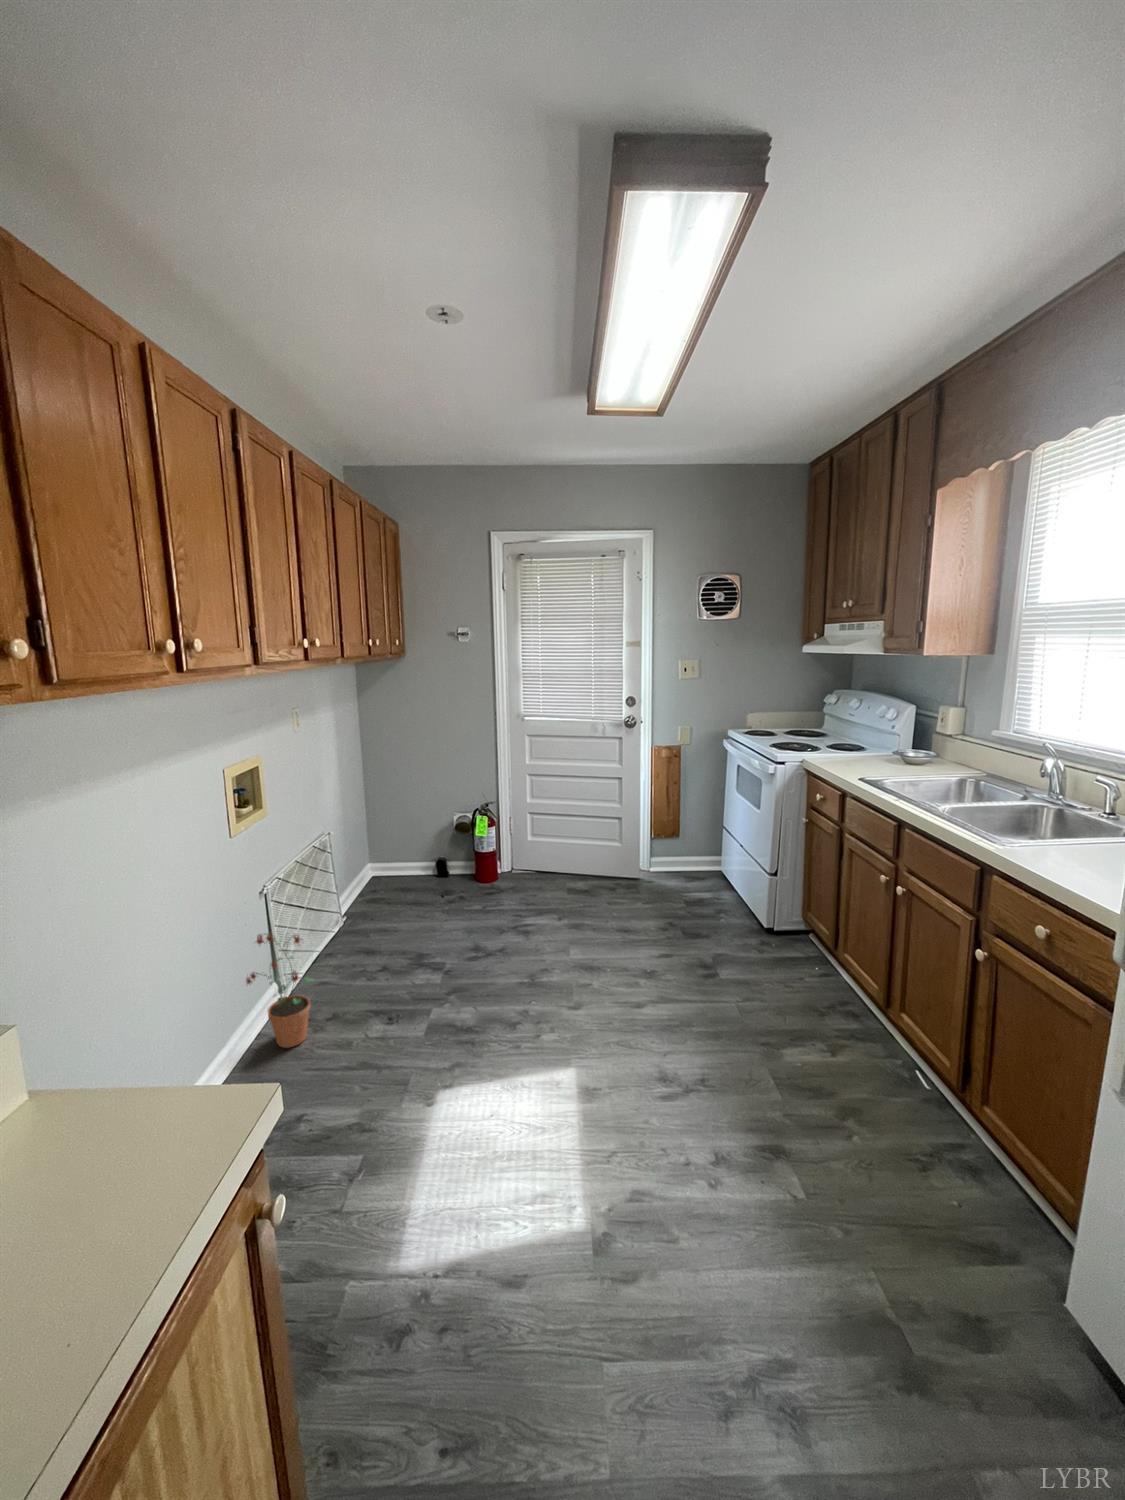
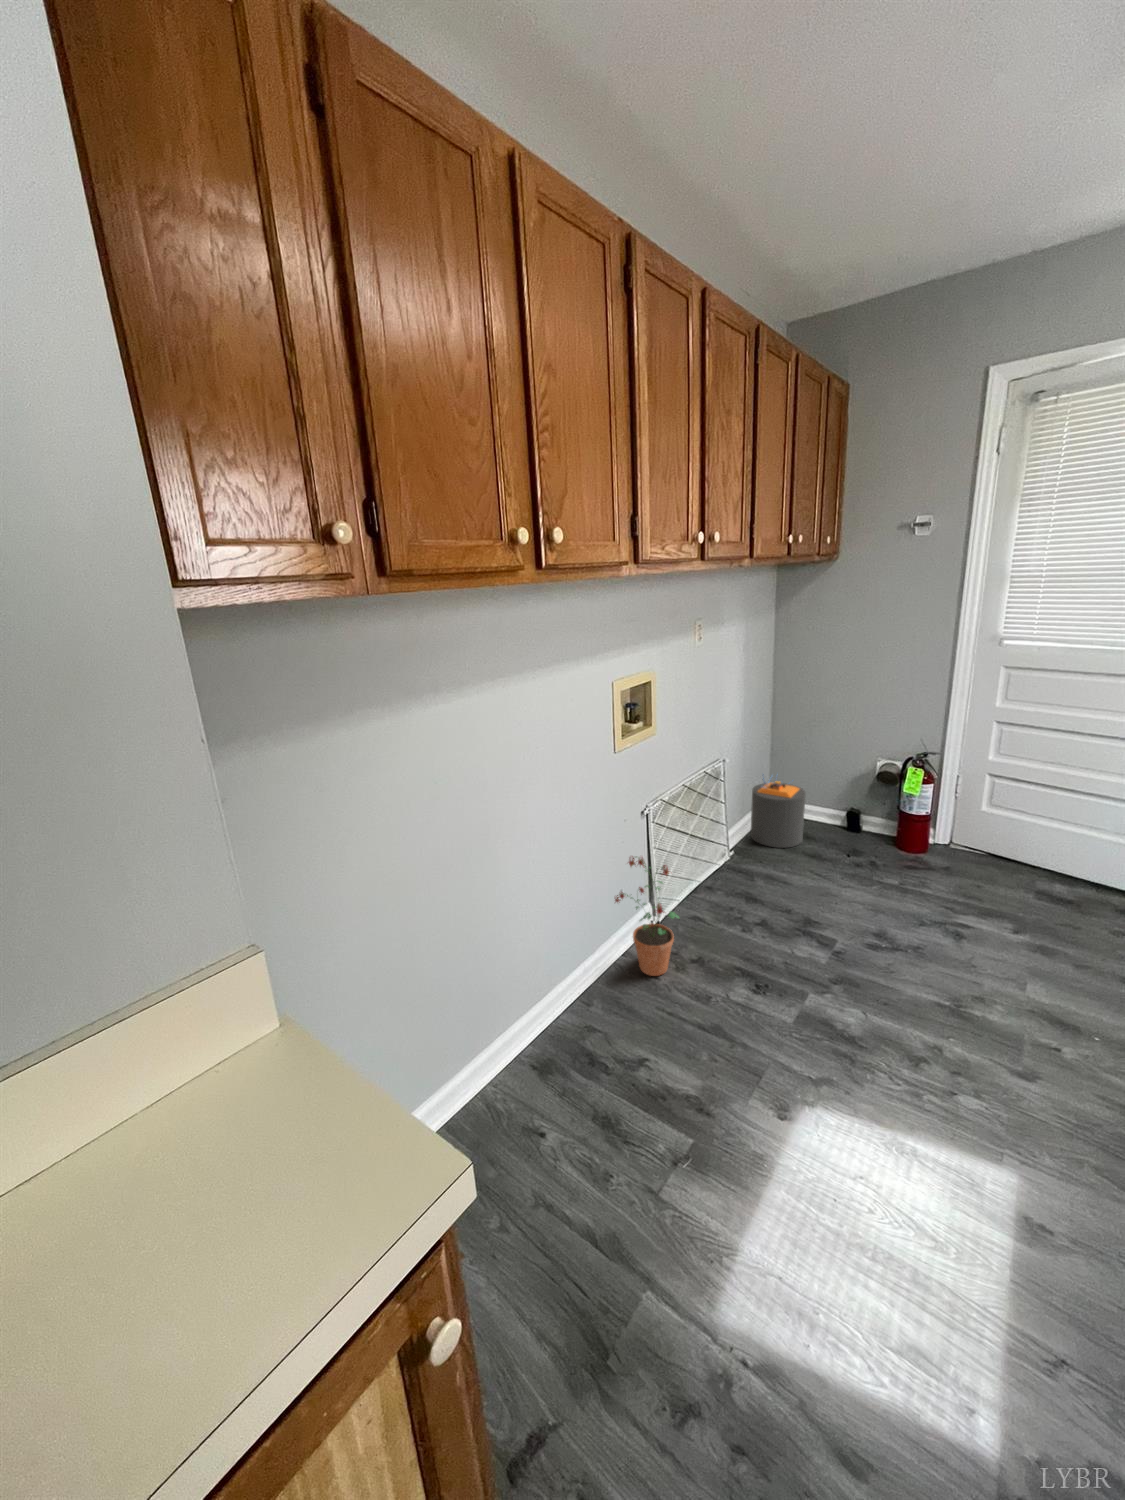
trash can: none [356,836,405,905] -> present [751,778,805,848]

